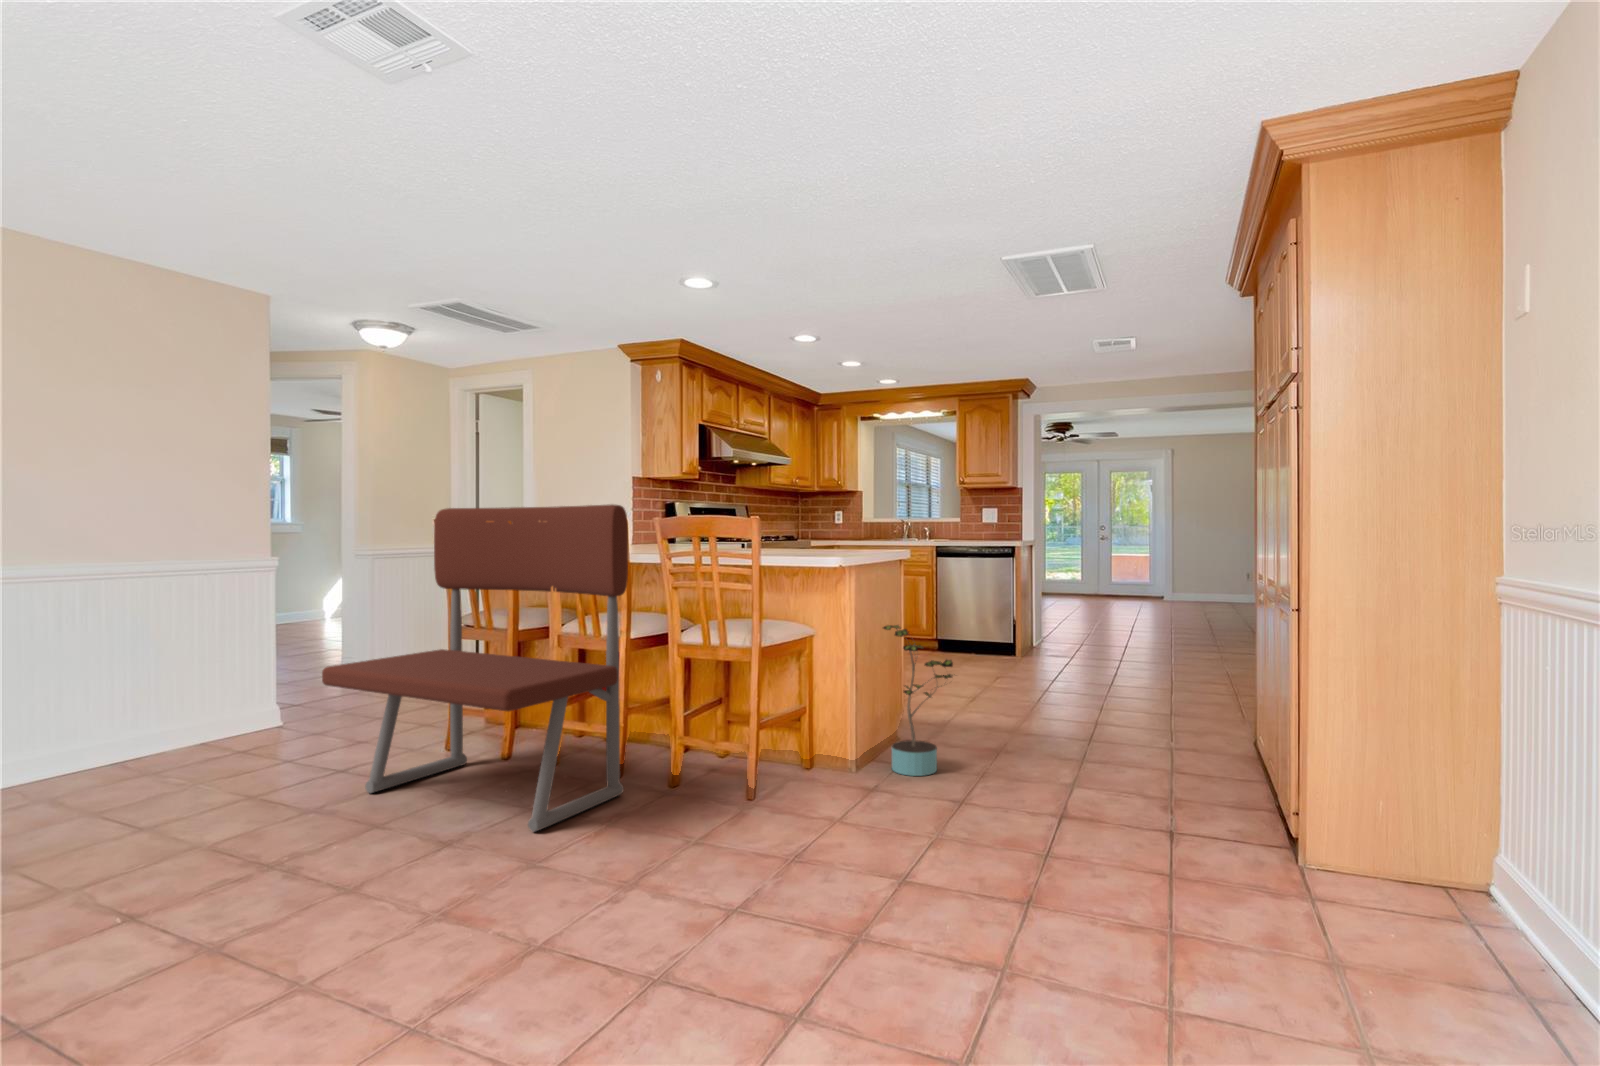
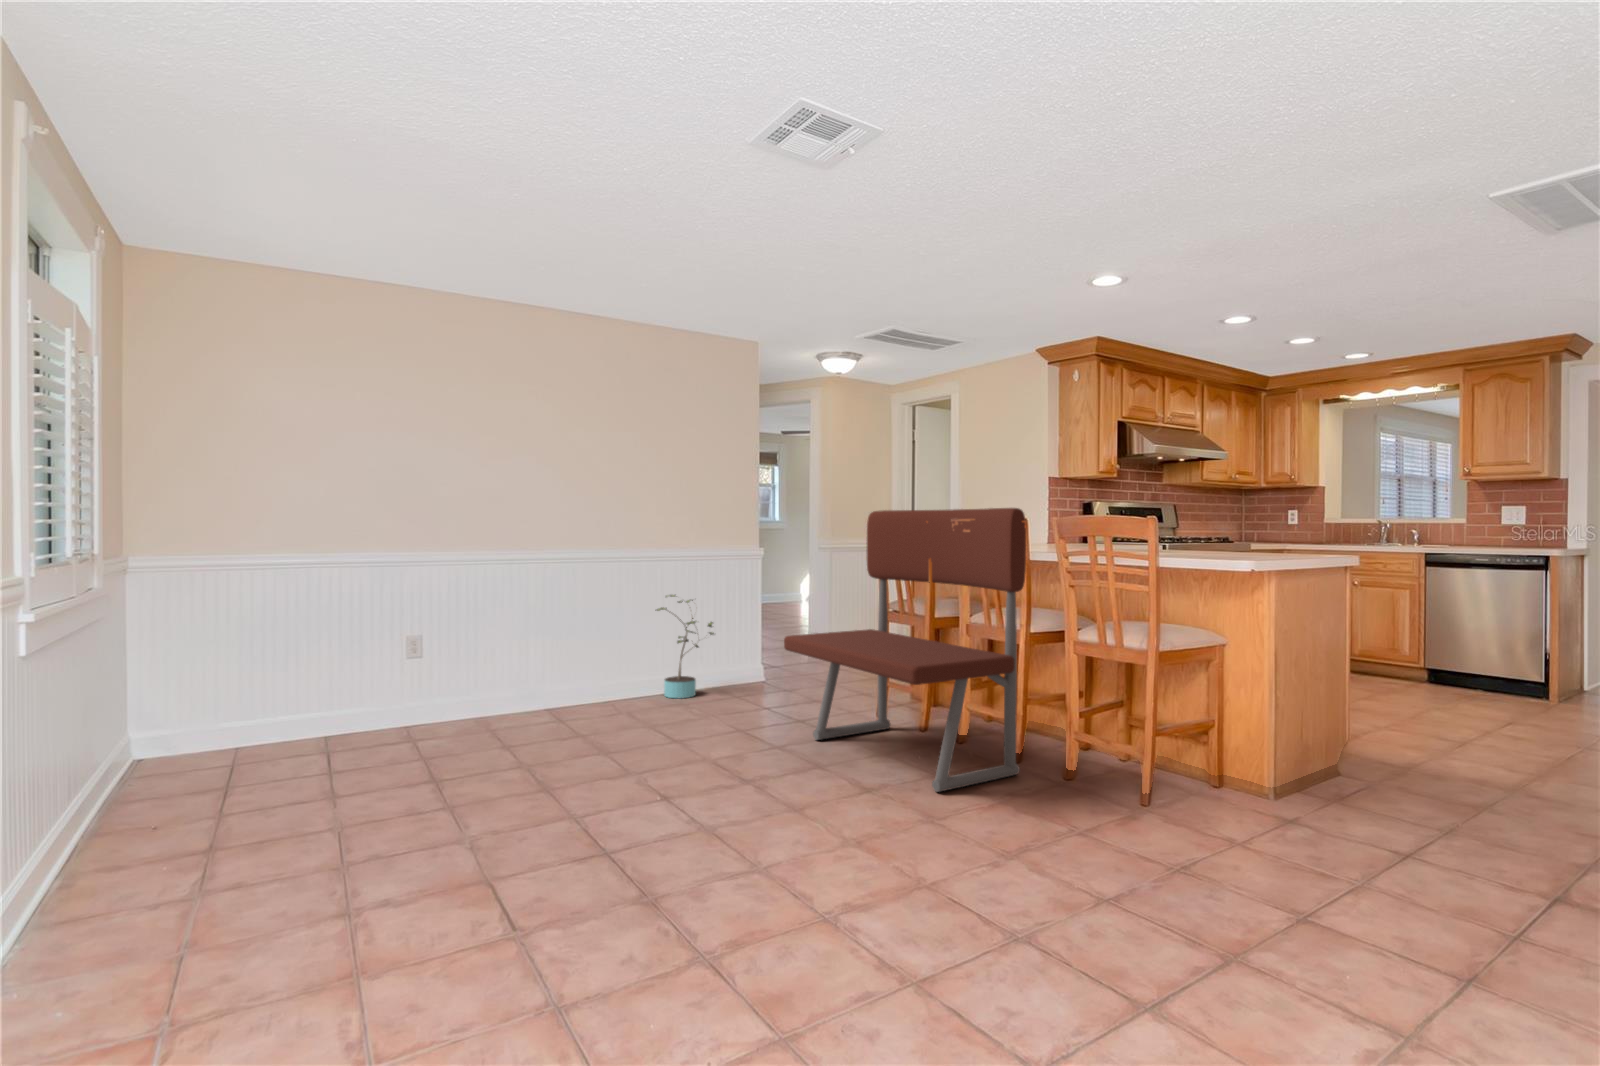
potted plant: present [883,625,953,776] -> present [657,595,714,698]

